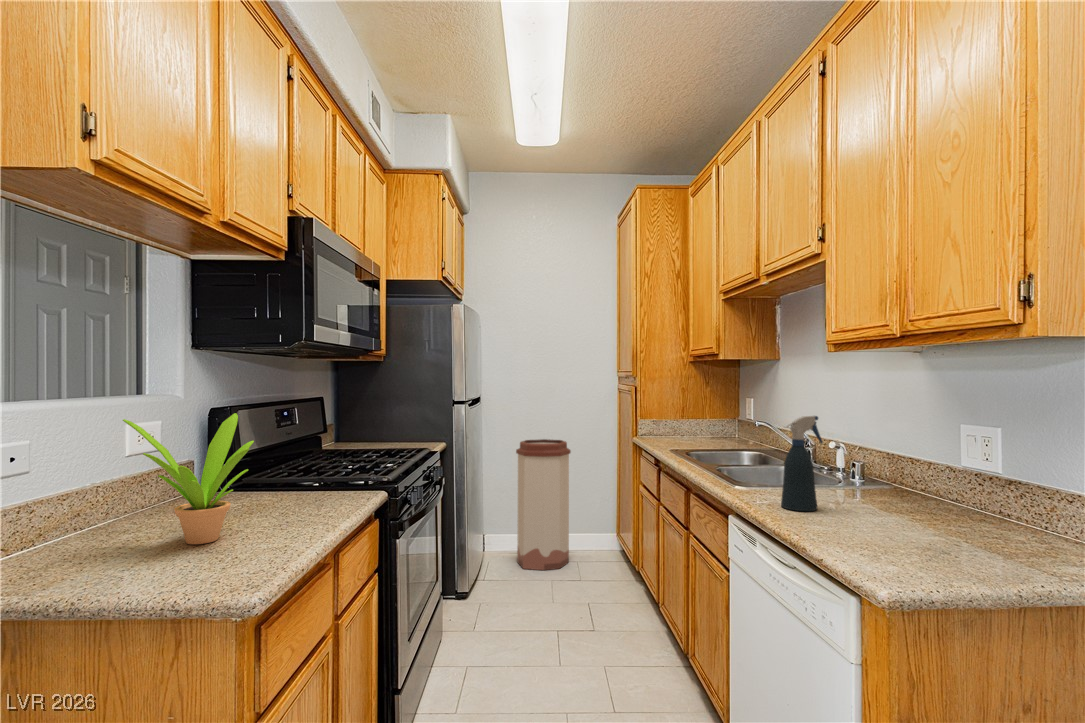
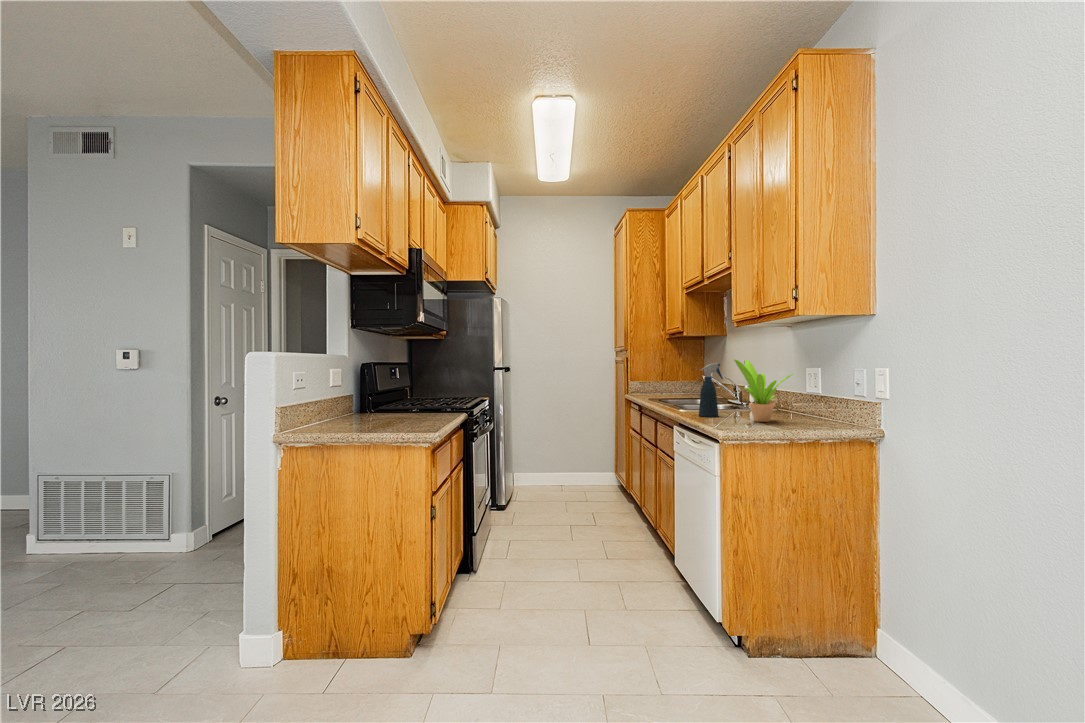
potted plant: present [123,413,254,544] -> present [734,359,793,422]
trash can: present [516,439,571,570] -> none [538,400,580,496]

